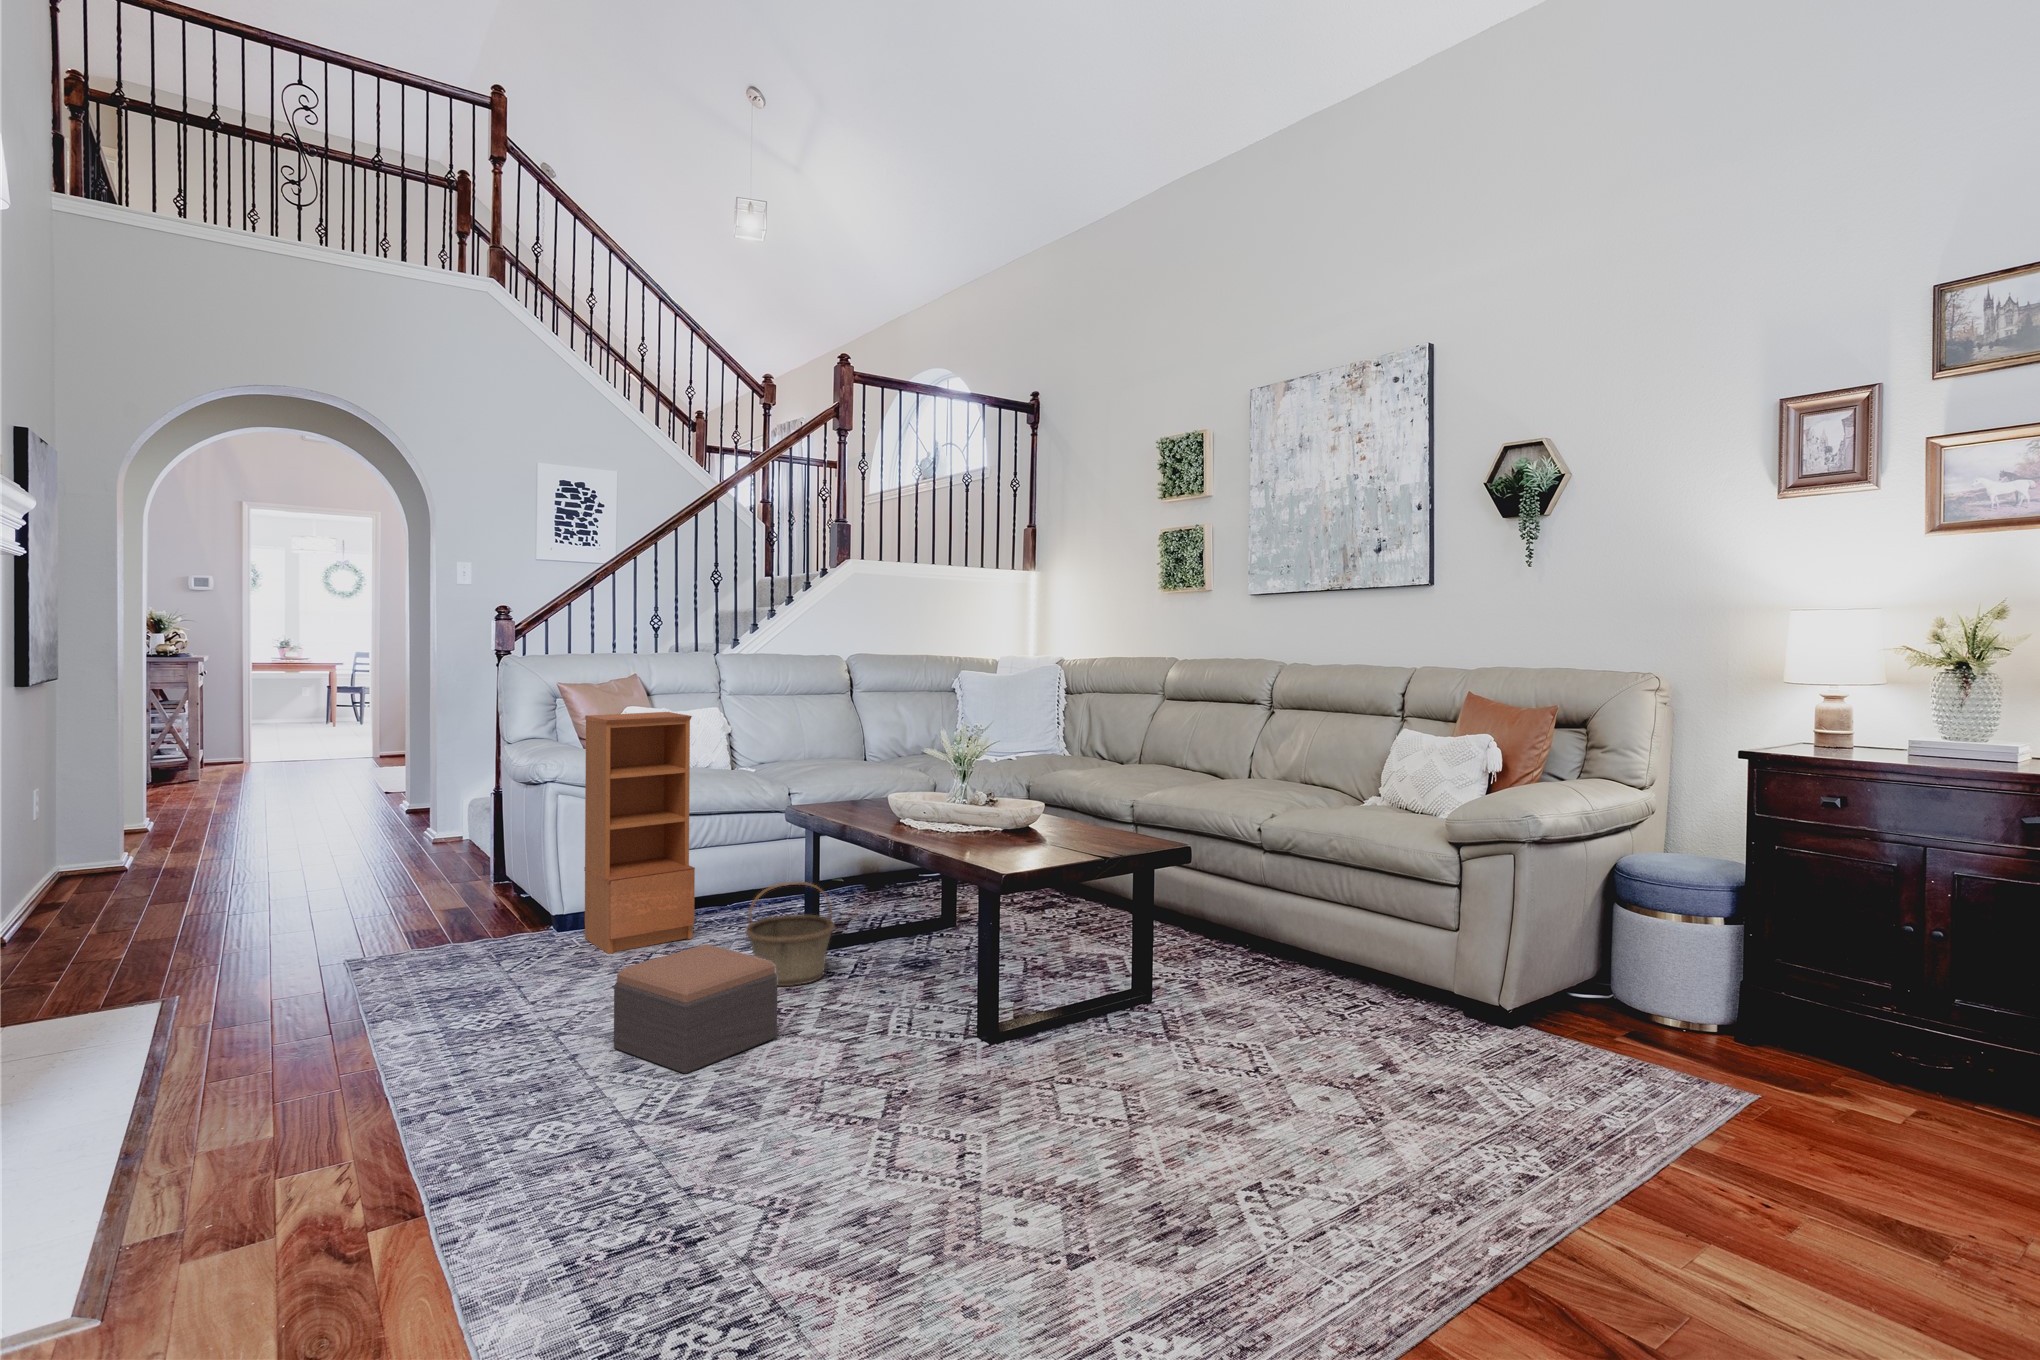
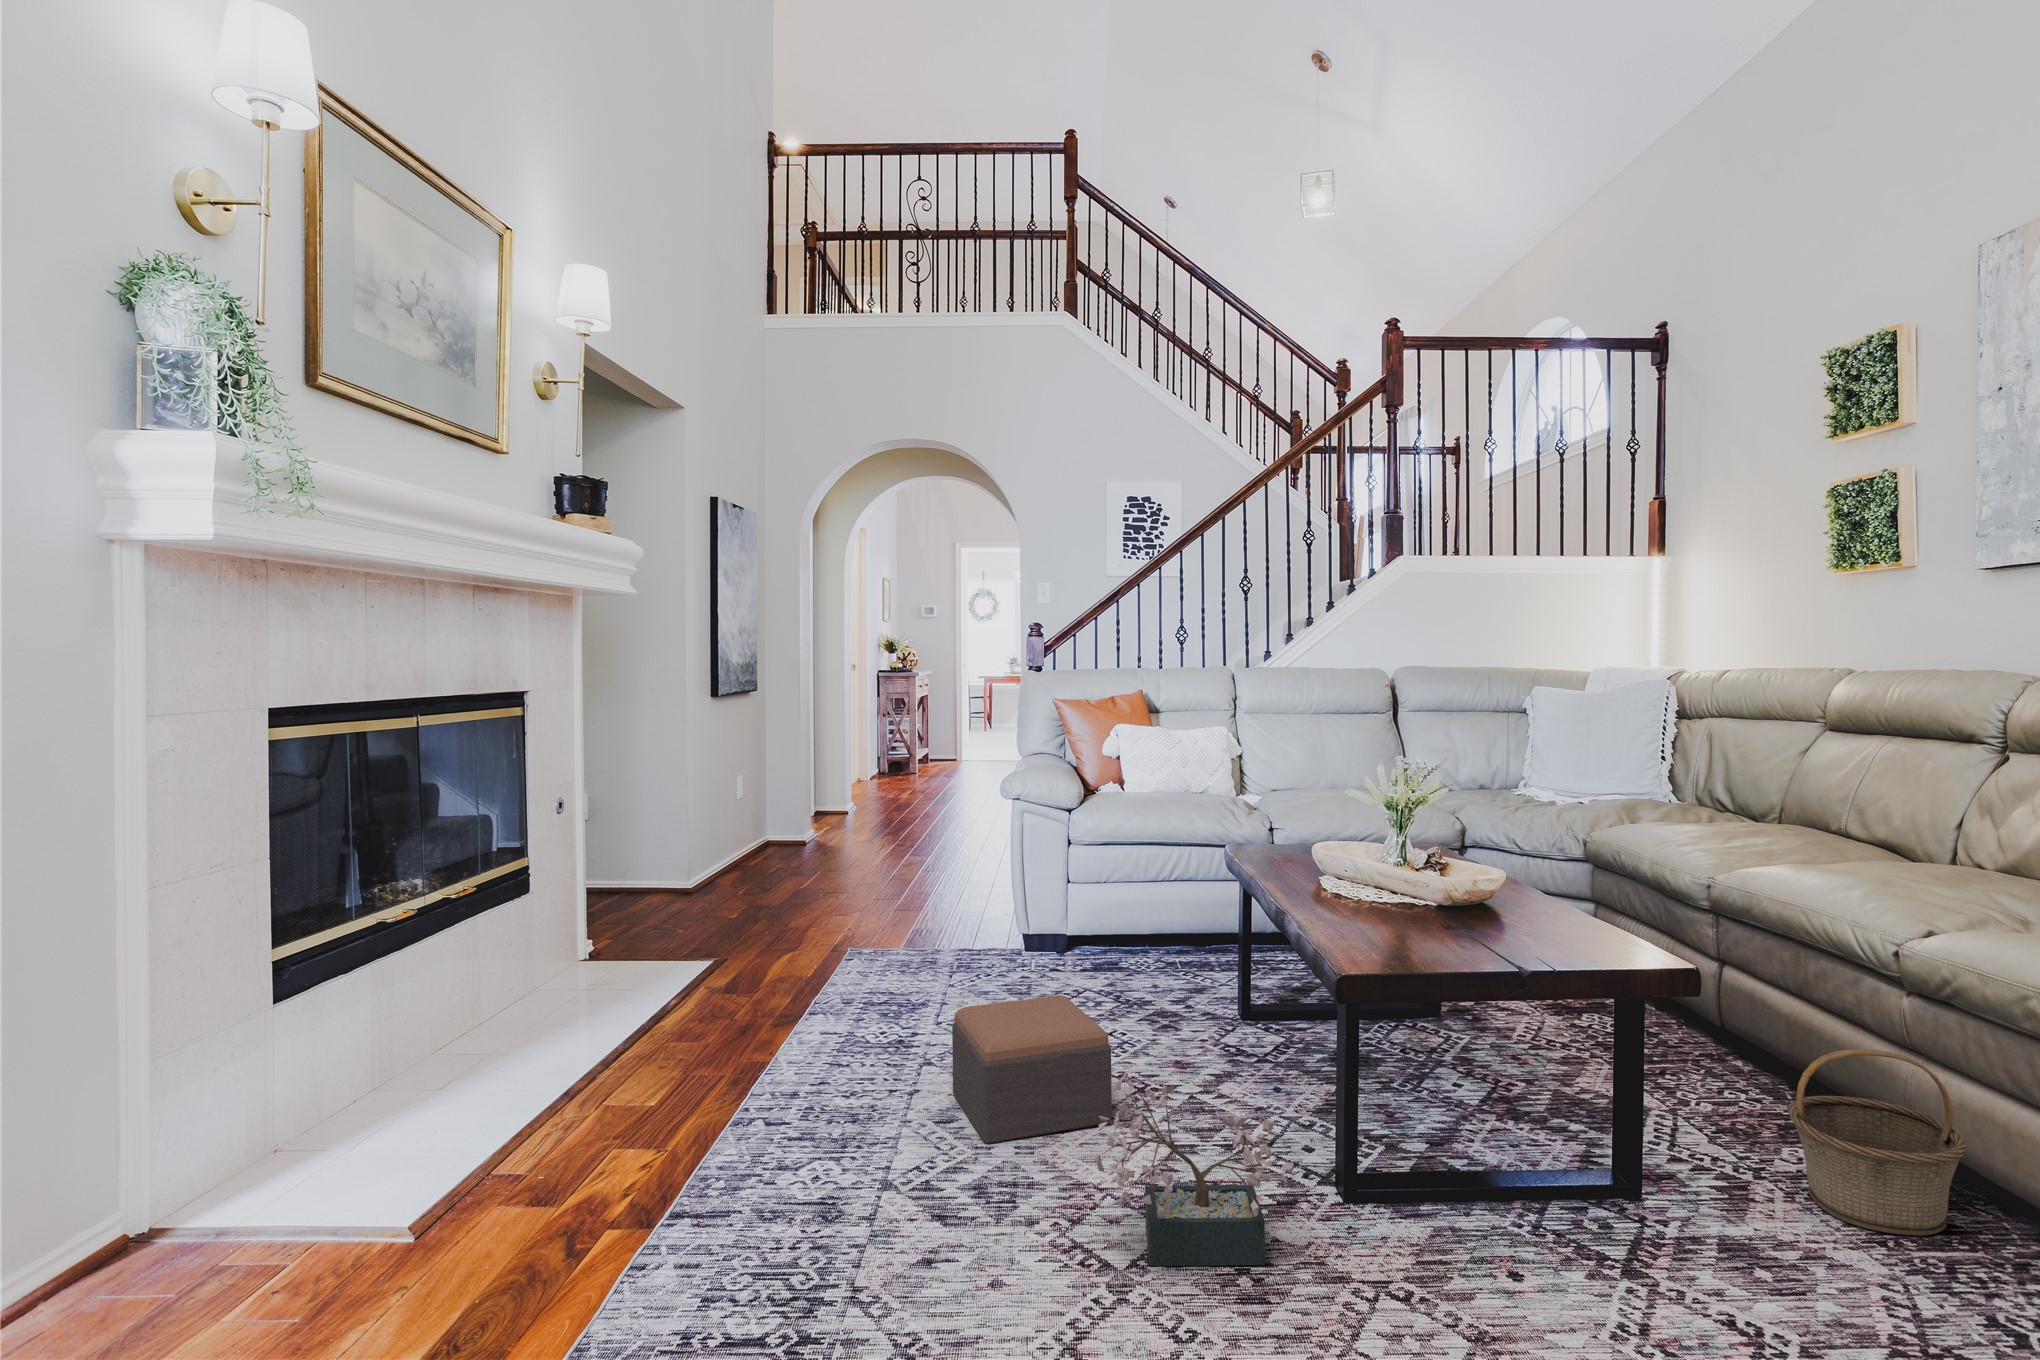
bookcase: present [584,712,695,954] -> none [1041,729,1138,985]
basket: present [745,882,835,986] -> present [1788,1049,1967,1236]
decorative plant: none [841,976,980,1111] -> present [1095,1073,1294,1266]

